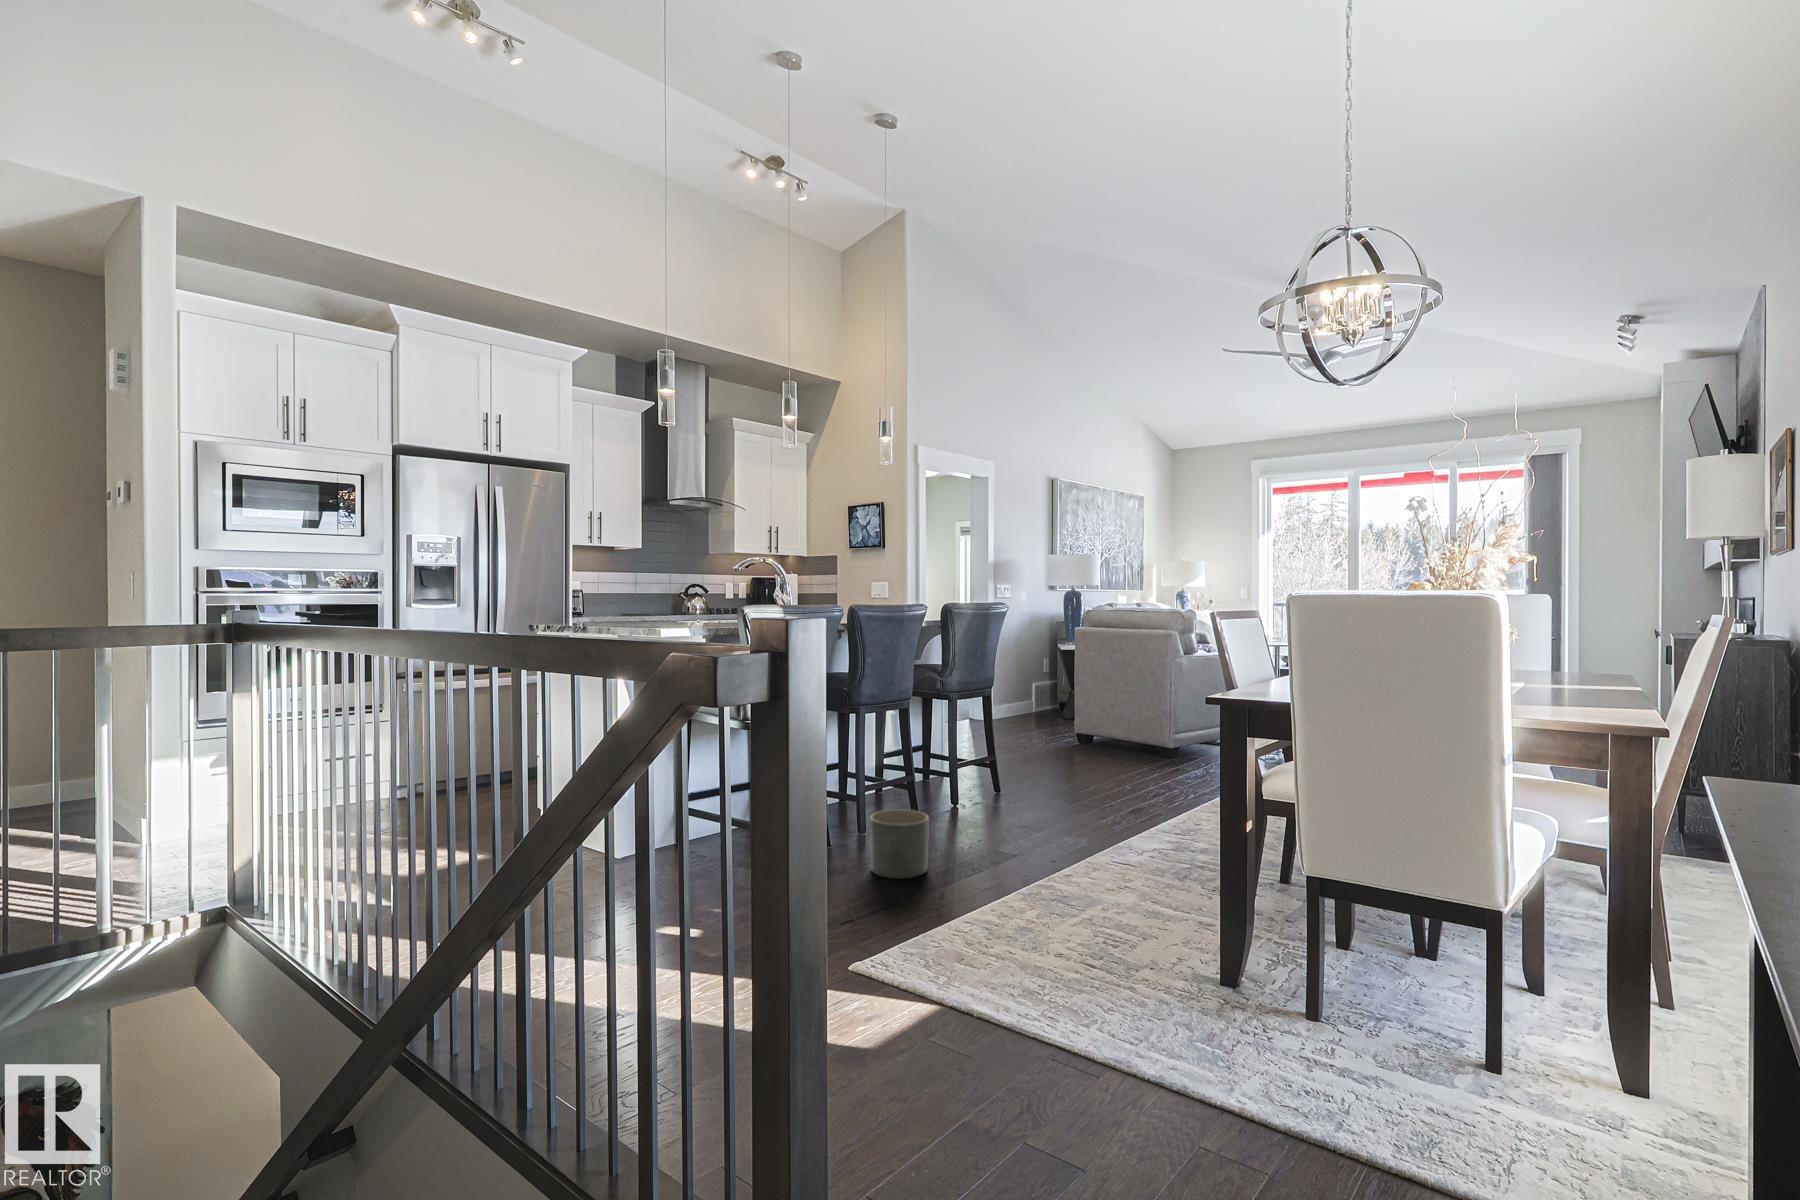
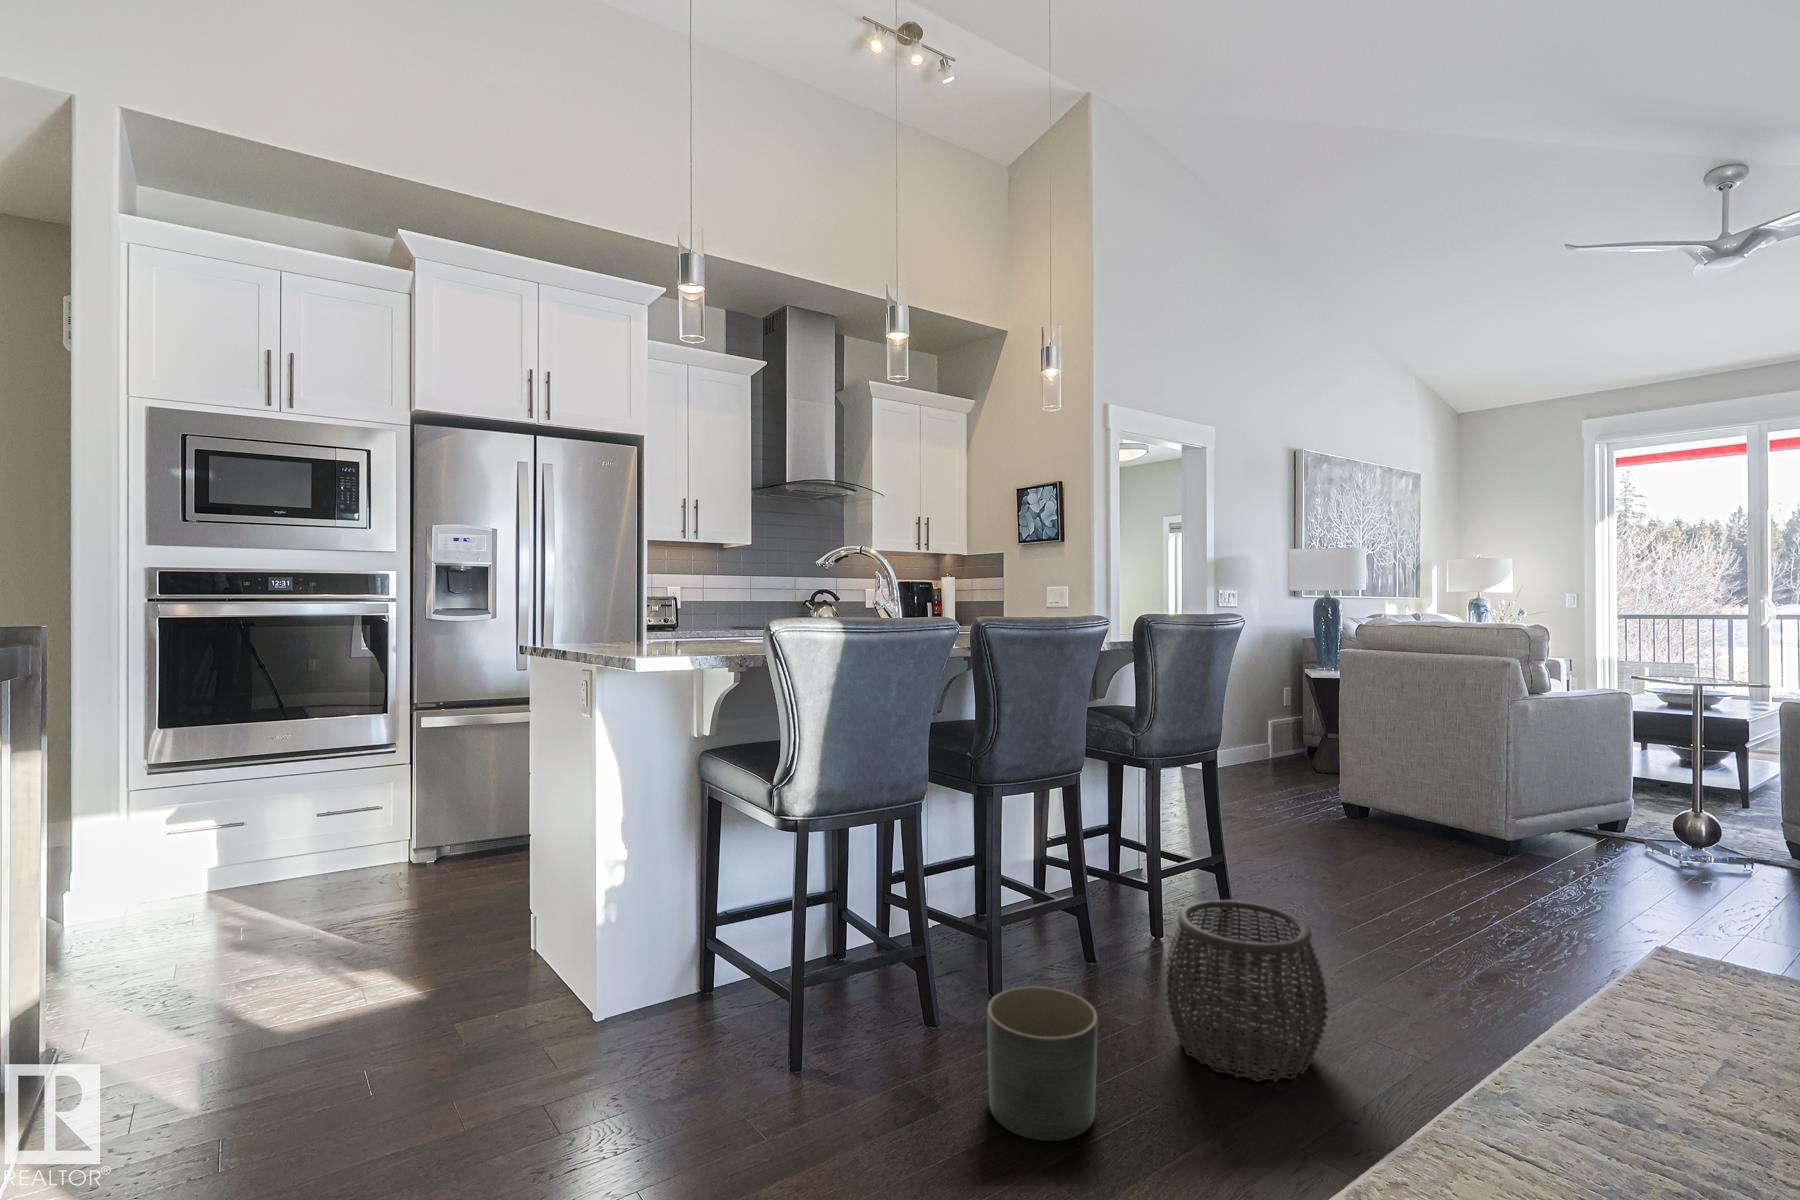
woven basket: none [961,765,1046,853] -> present [1164,900,1328,1082]

